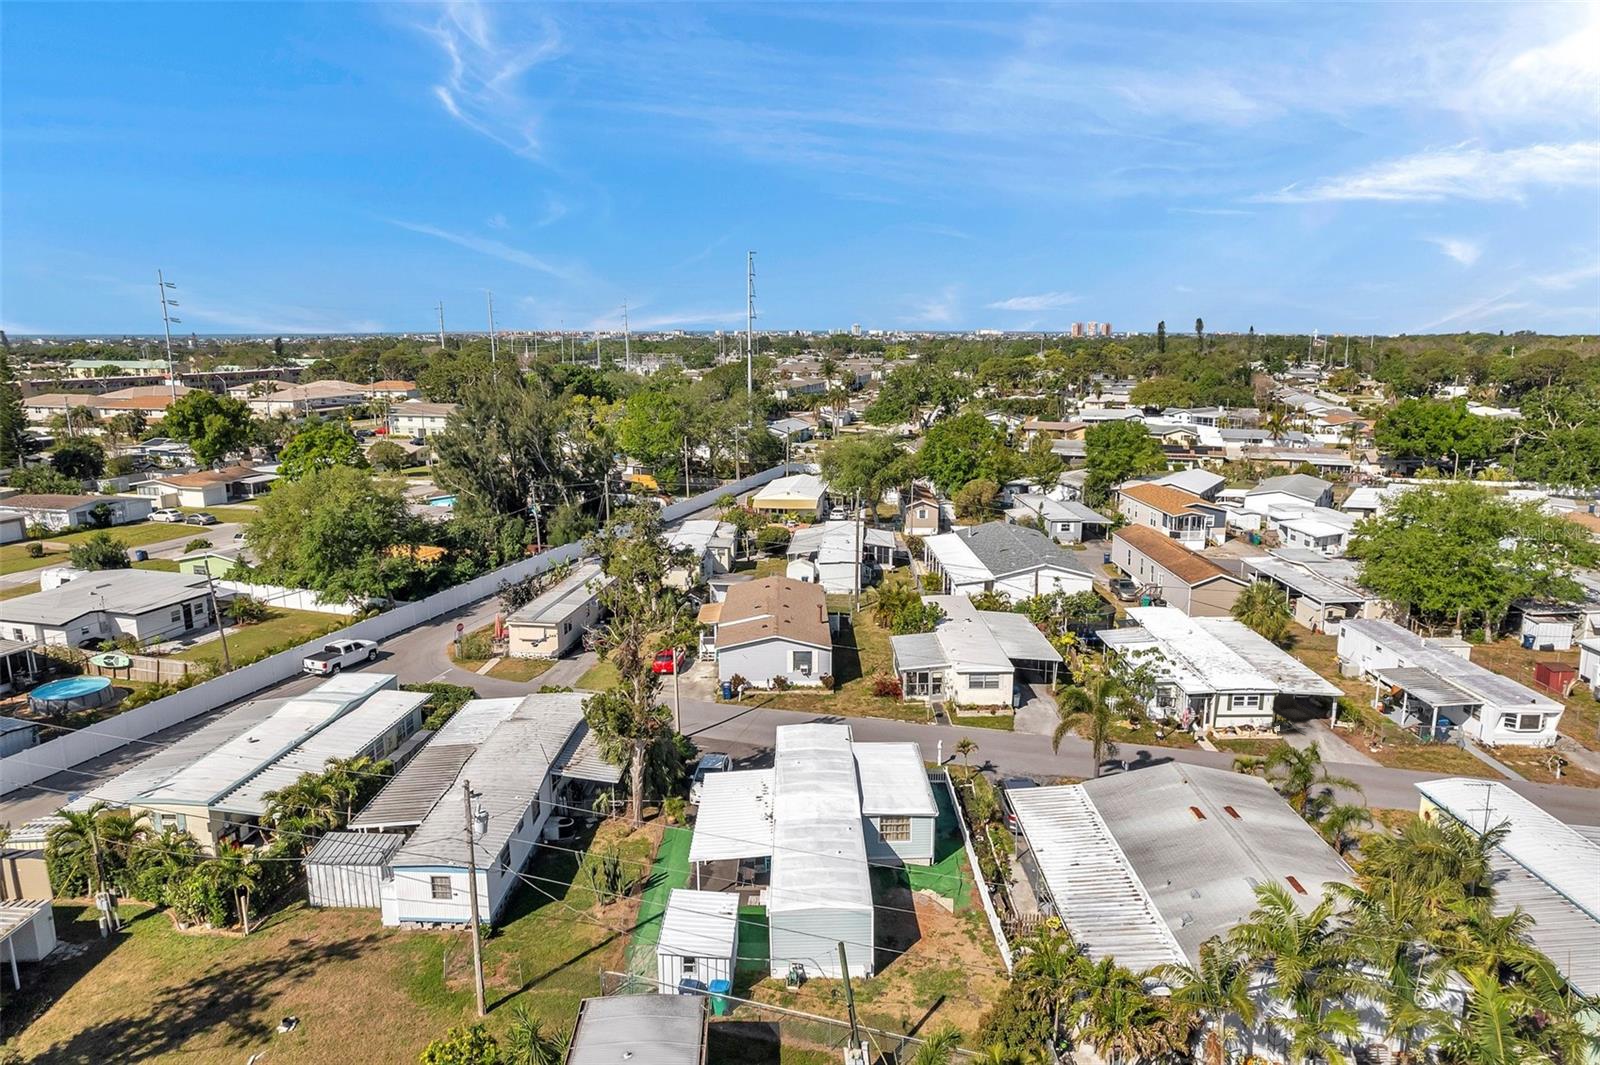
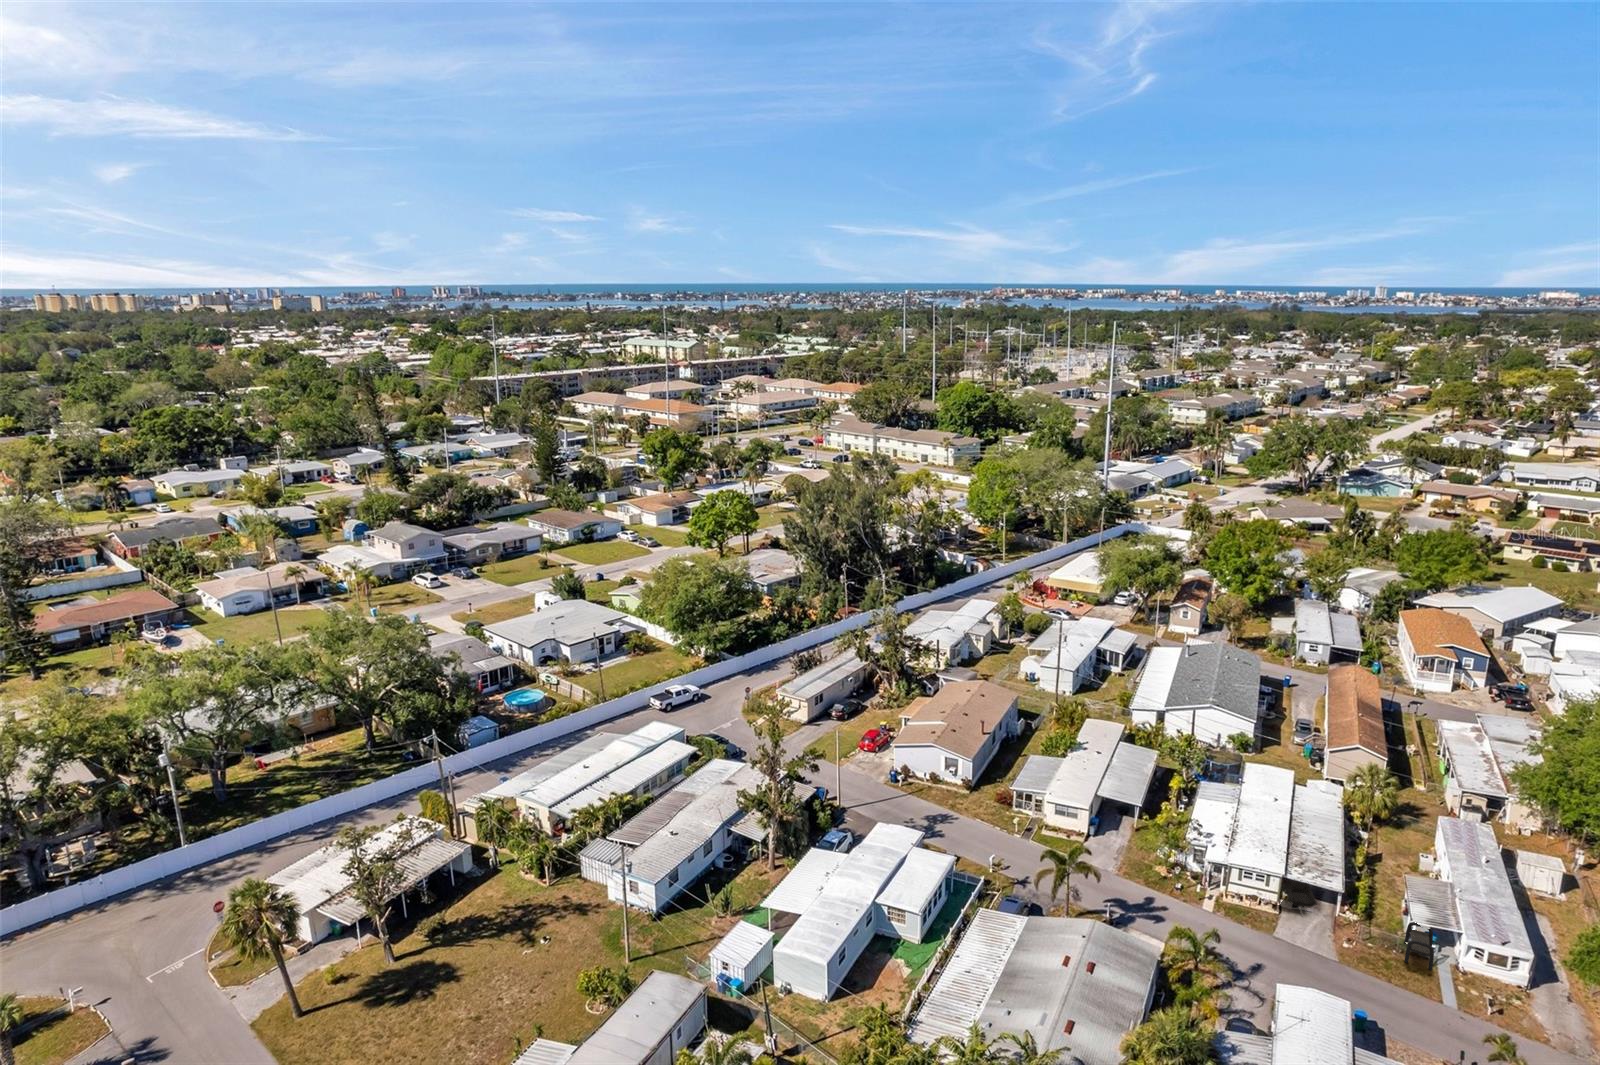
bench: none [1410,706,1466,753] -> present [1404,922,1434,970]

